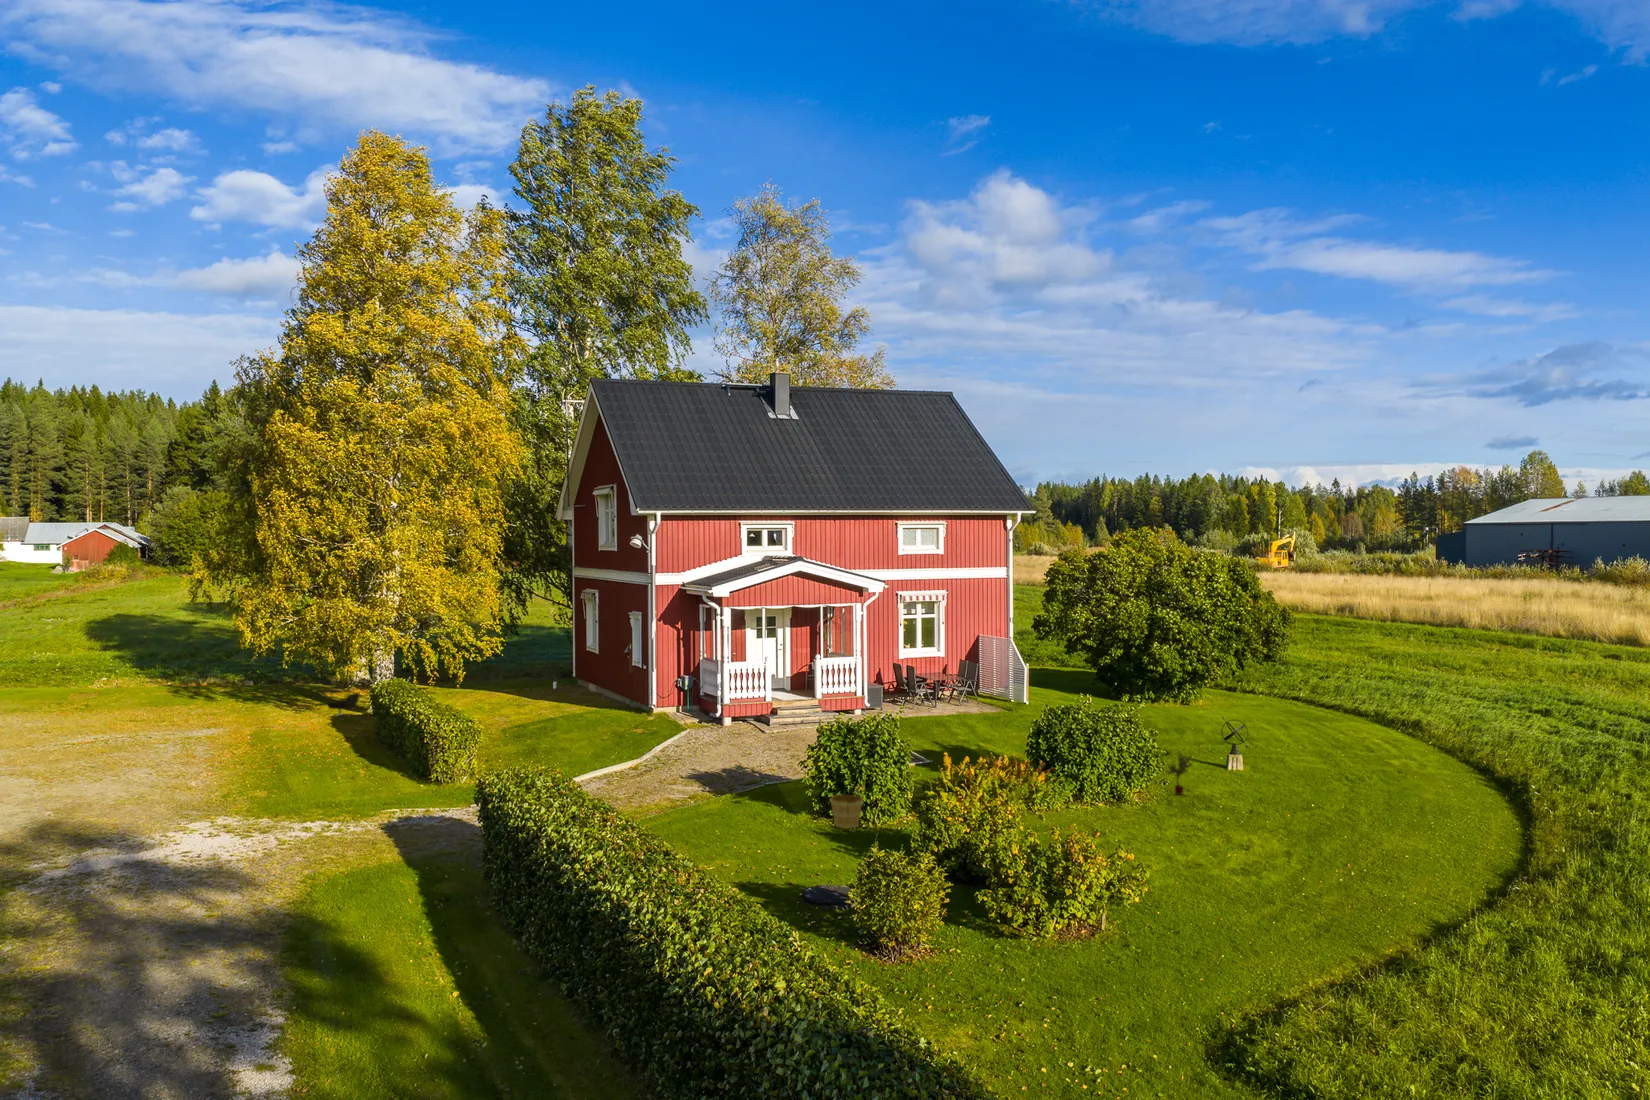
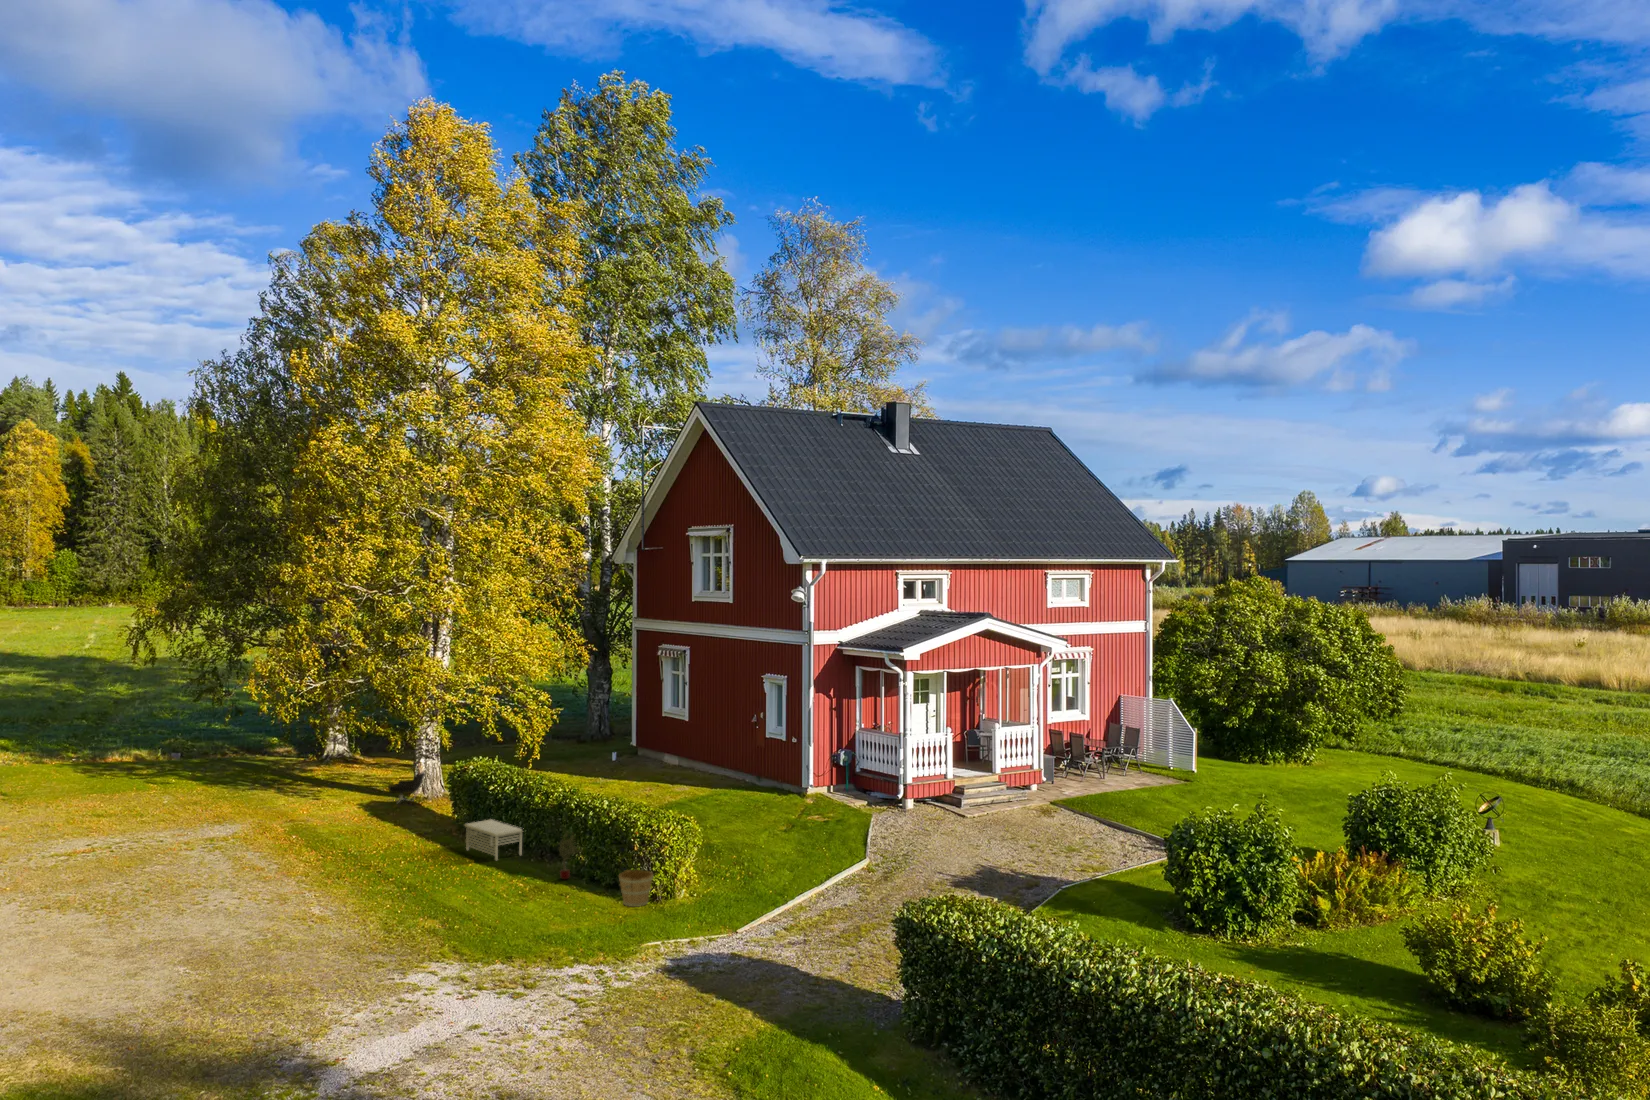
storage bench: none [339,725,379,756] -> present [465,820,523,860]
potted tree: present [1166,753,1192,795] -> present [559,834,580,879]
wooden bucket: present [830,795,863,829] -> present [619,870,653,907]

